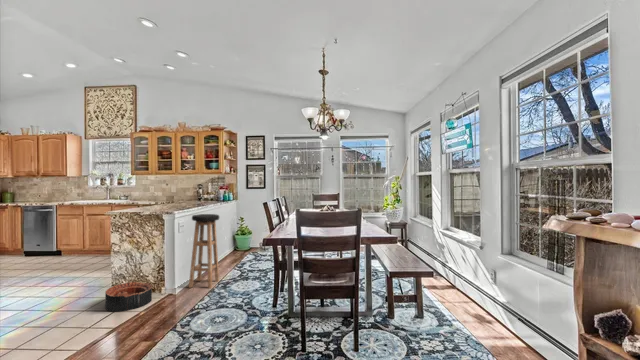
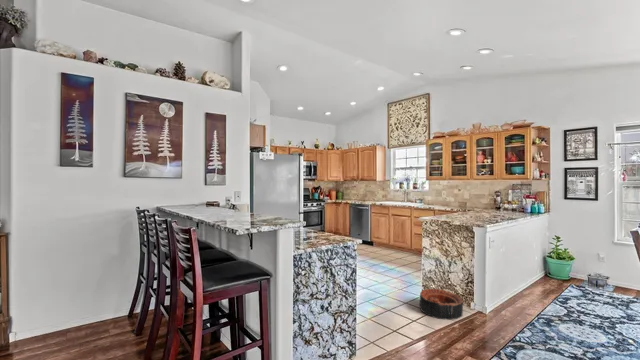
bar stool: present [189,214,219,288] -> none [501,229,542,322]

